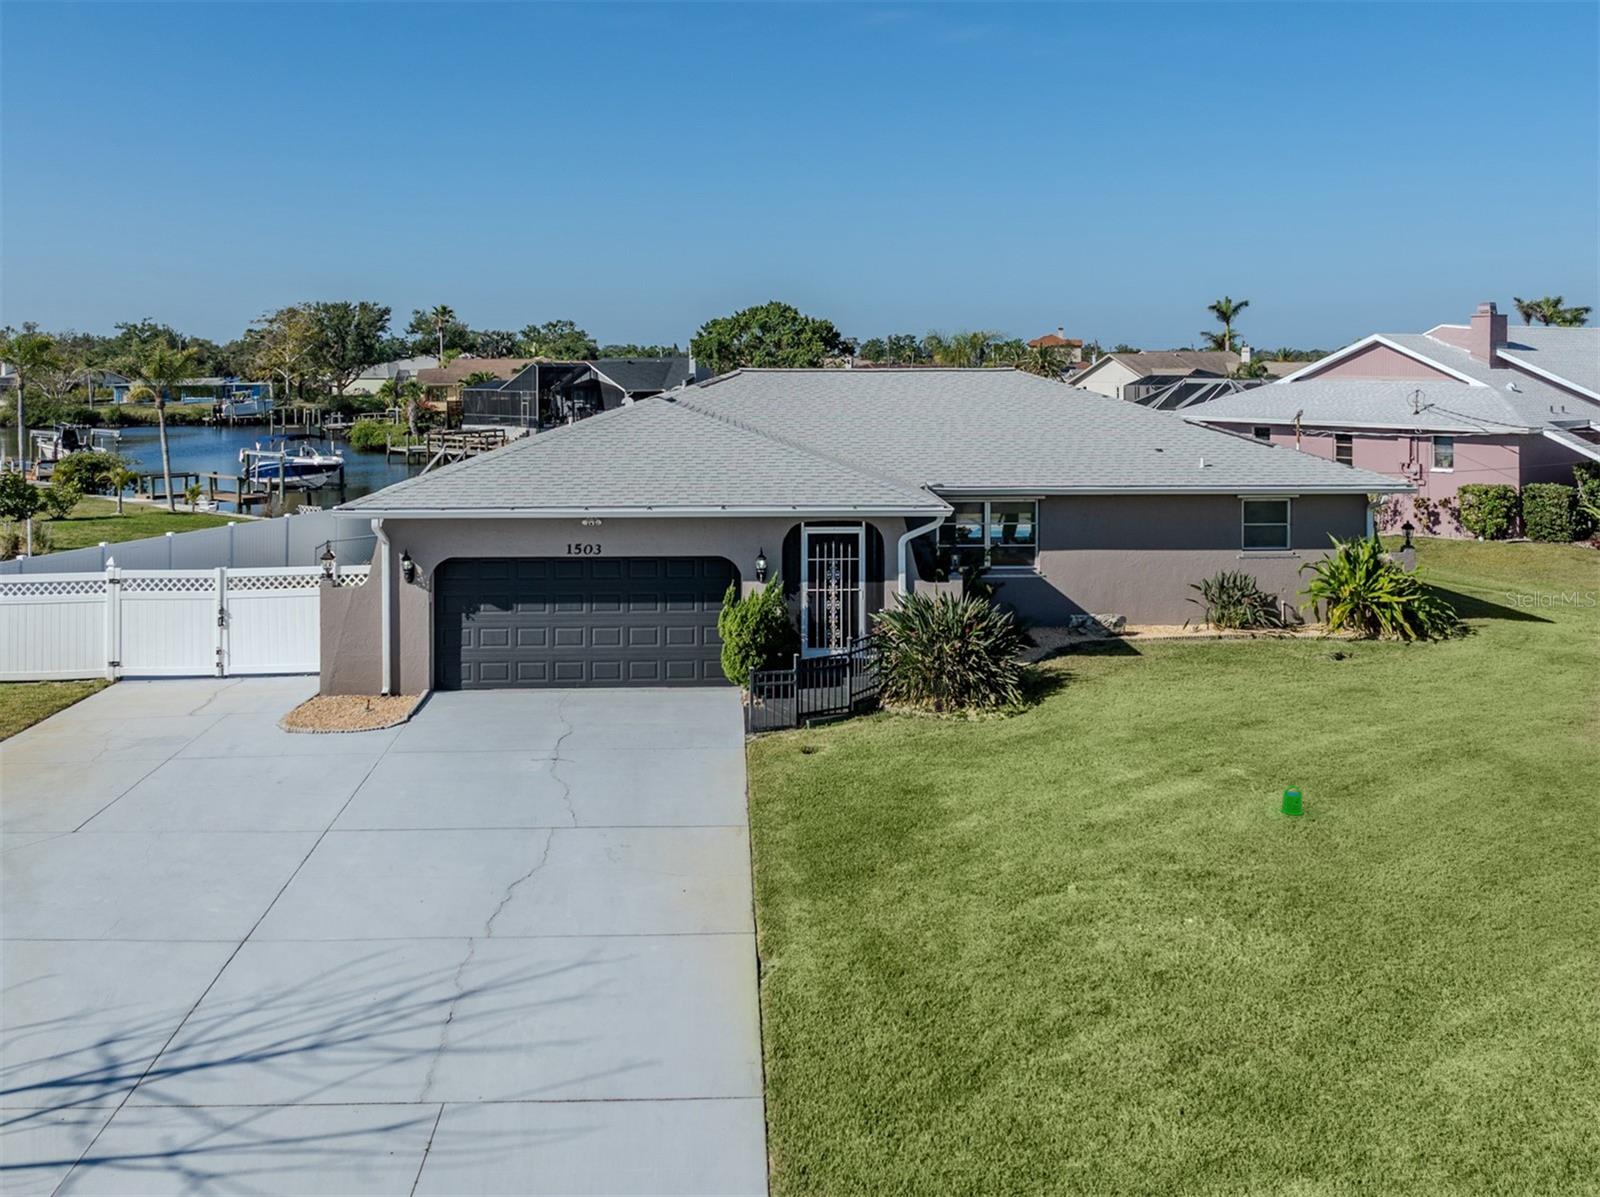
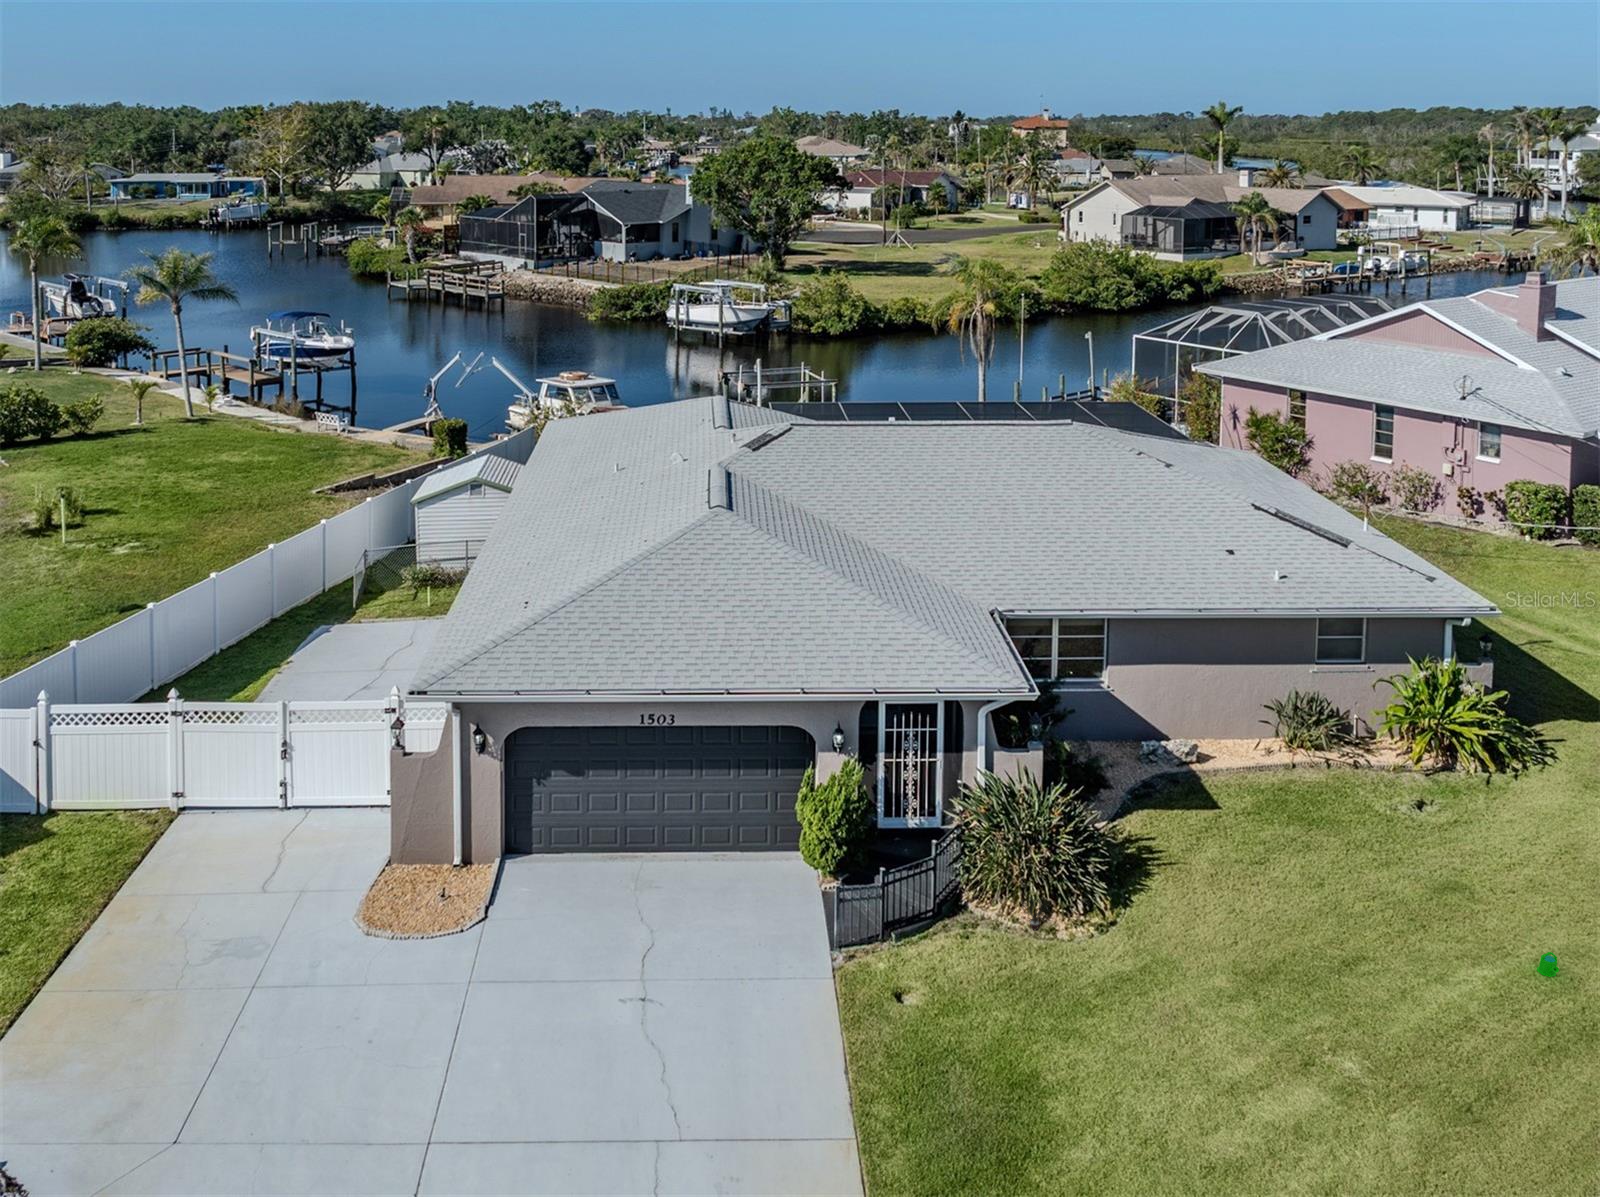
watering can: present [1281,785,1303,815] -> present [1537,952,1559,977]

